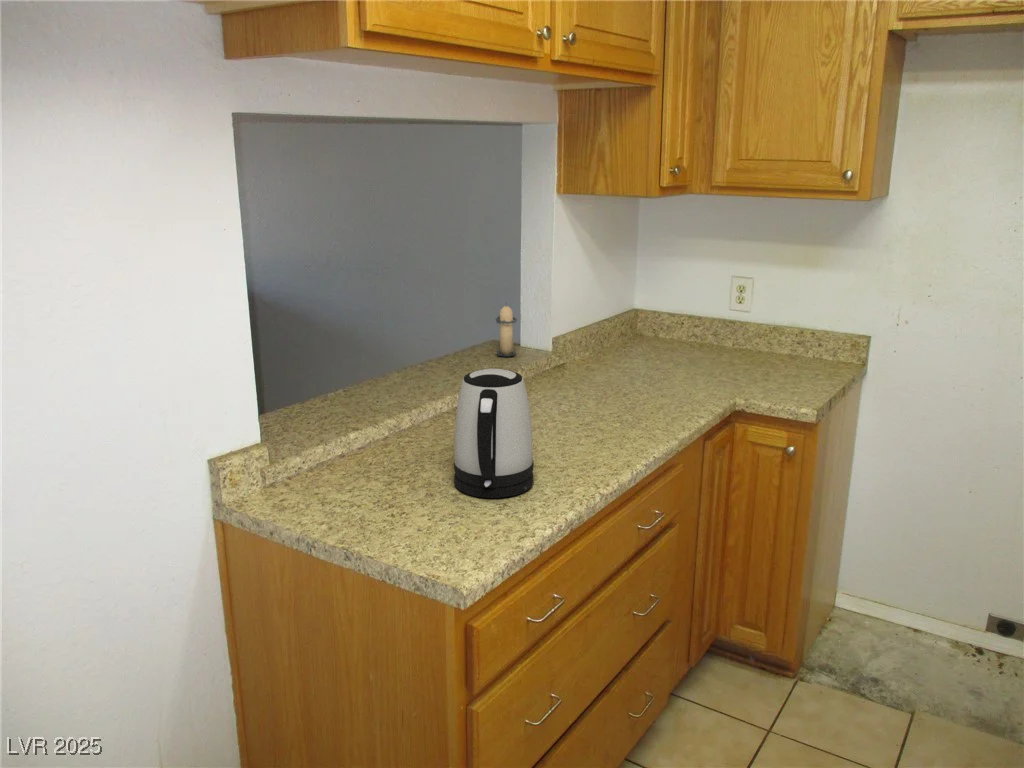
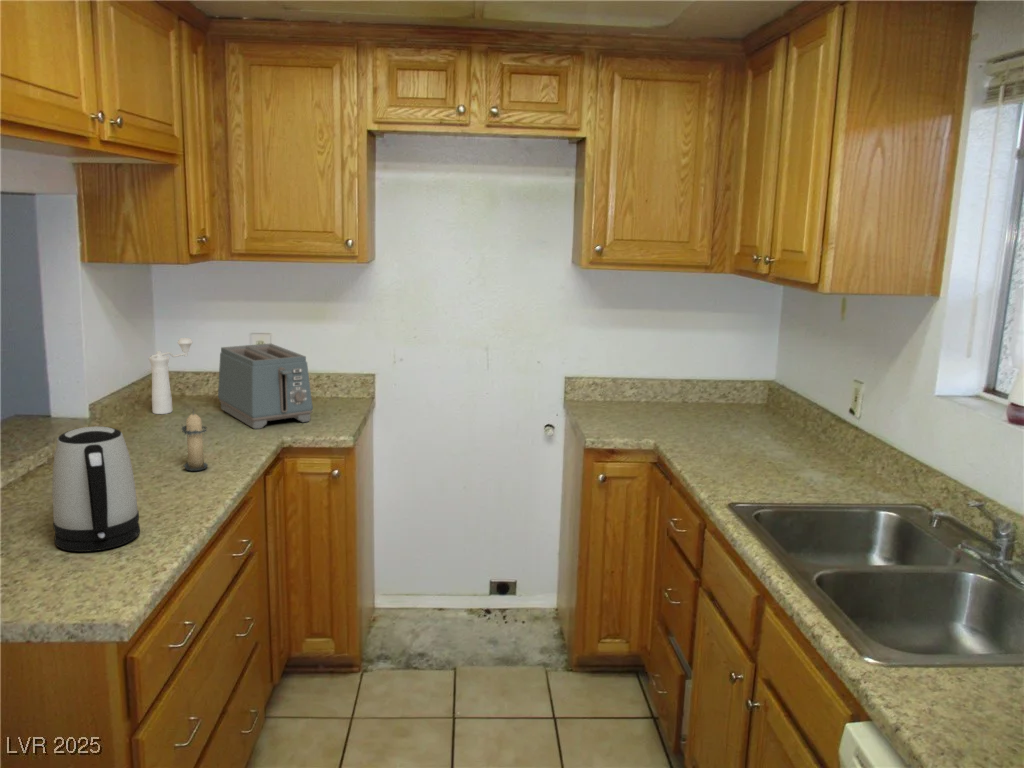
pepper mill: none [619,276,668,354] -> present [149,338,192,414]
toaster: none [684,290,779,385] -> present [218,344,313,429]
candle: present [496,303,517,357] -> present [182,411,208,471]

